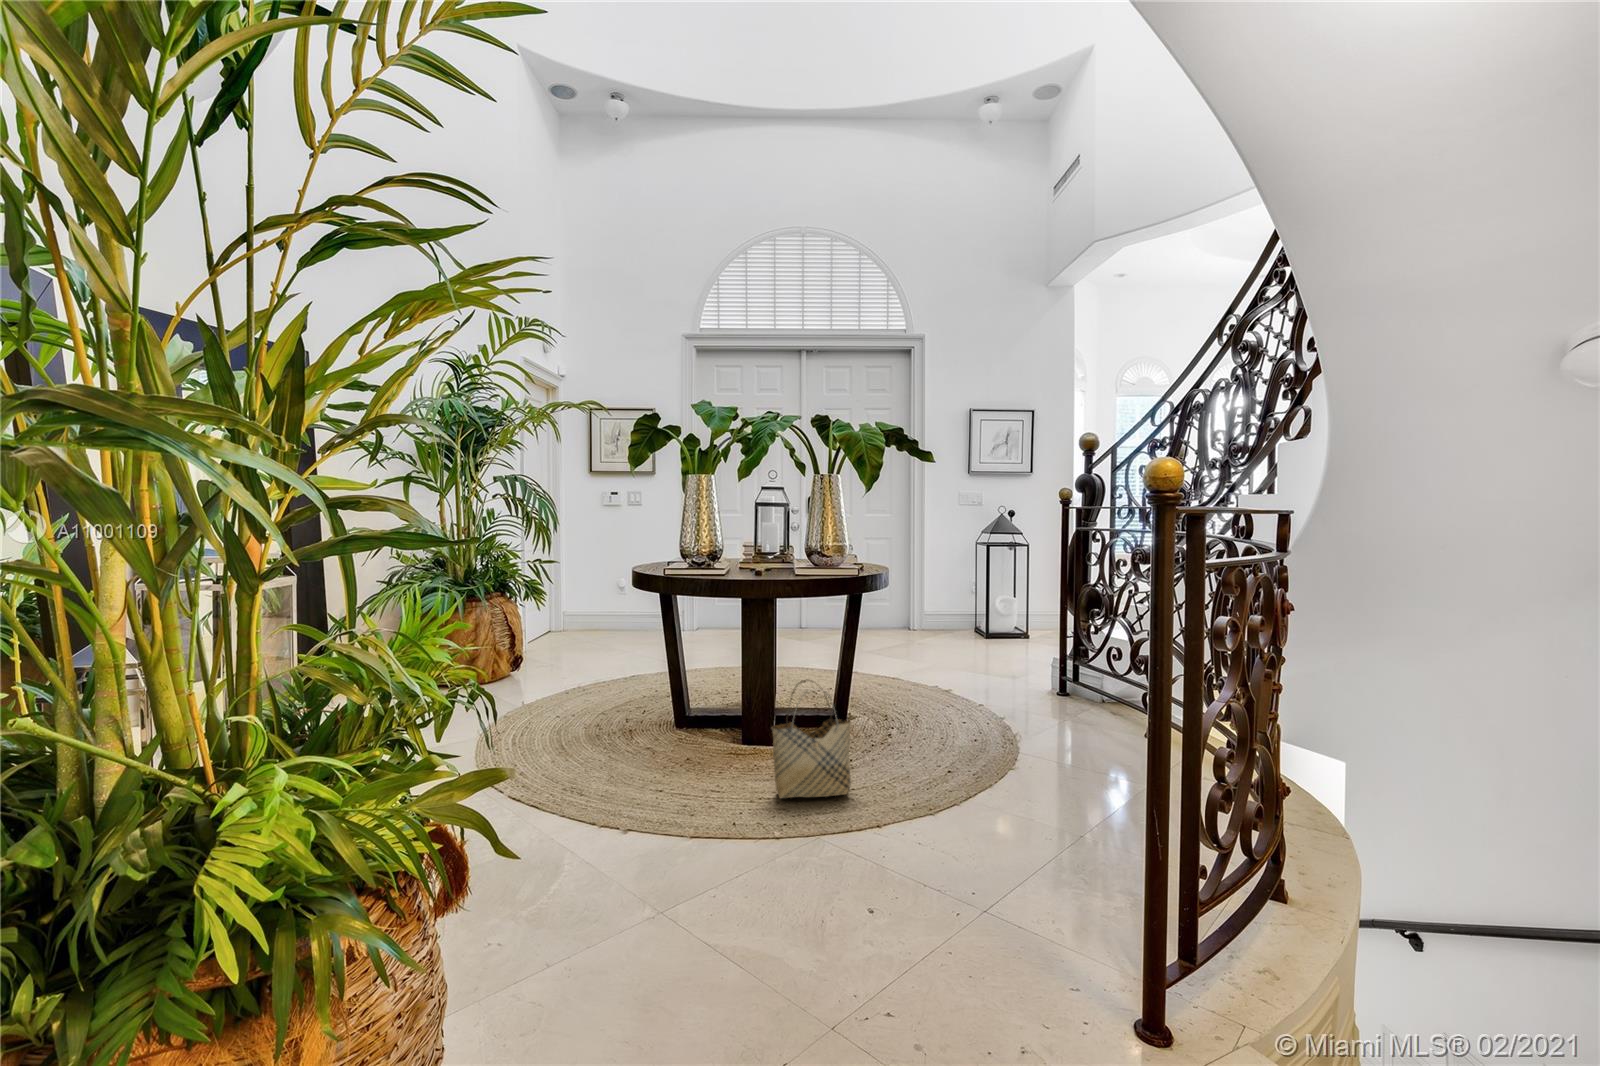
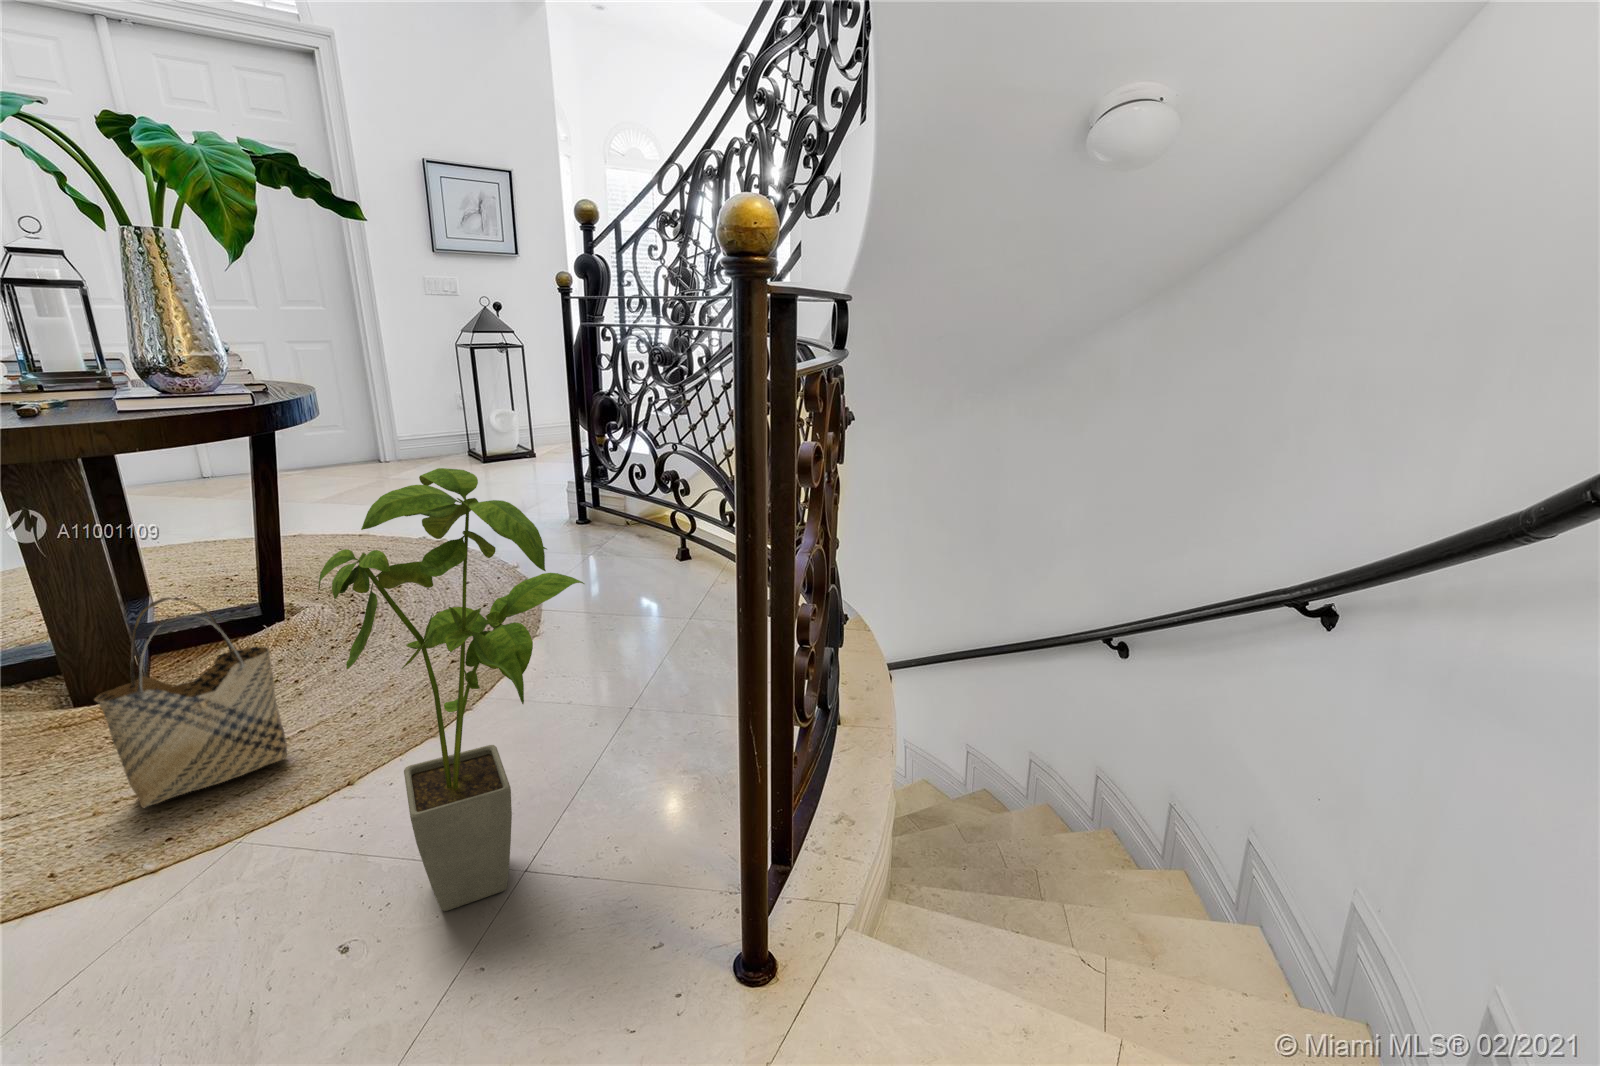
house plant: none [895,611,1046,900] -> present [318,468,585,911]

